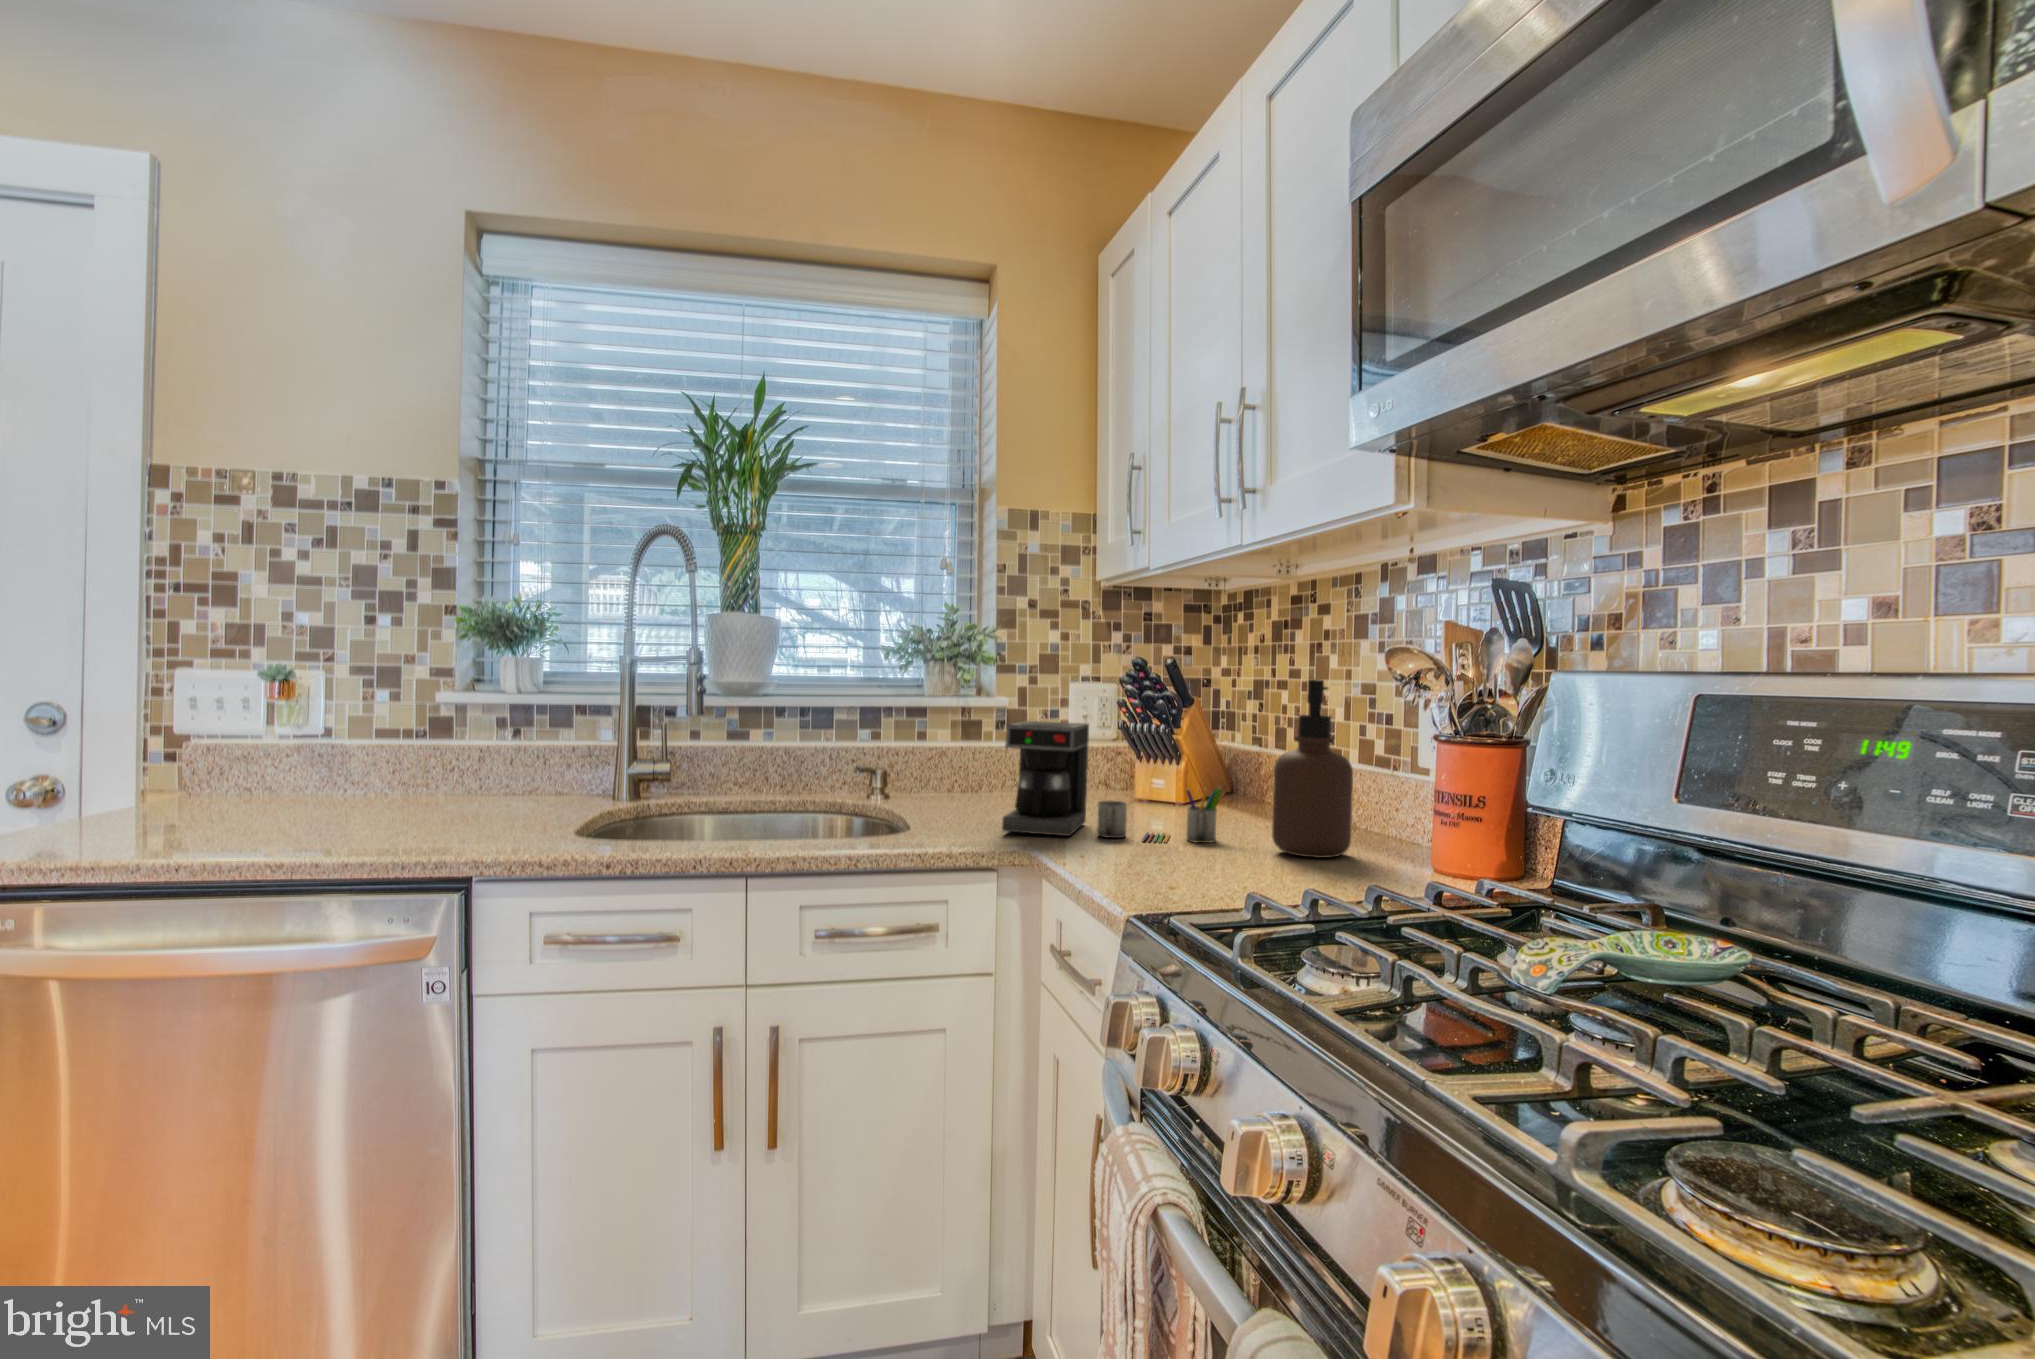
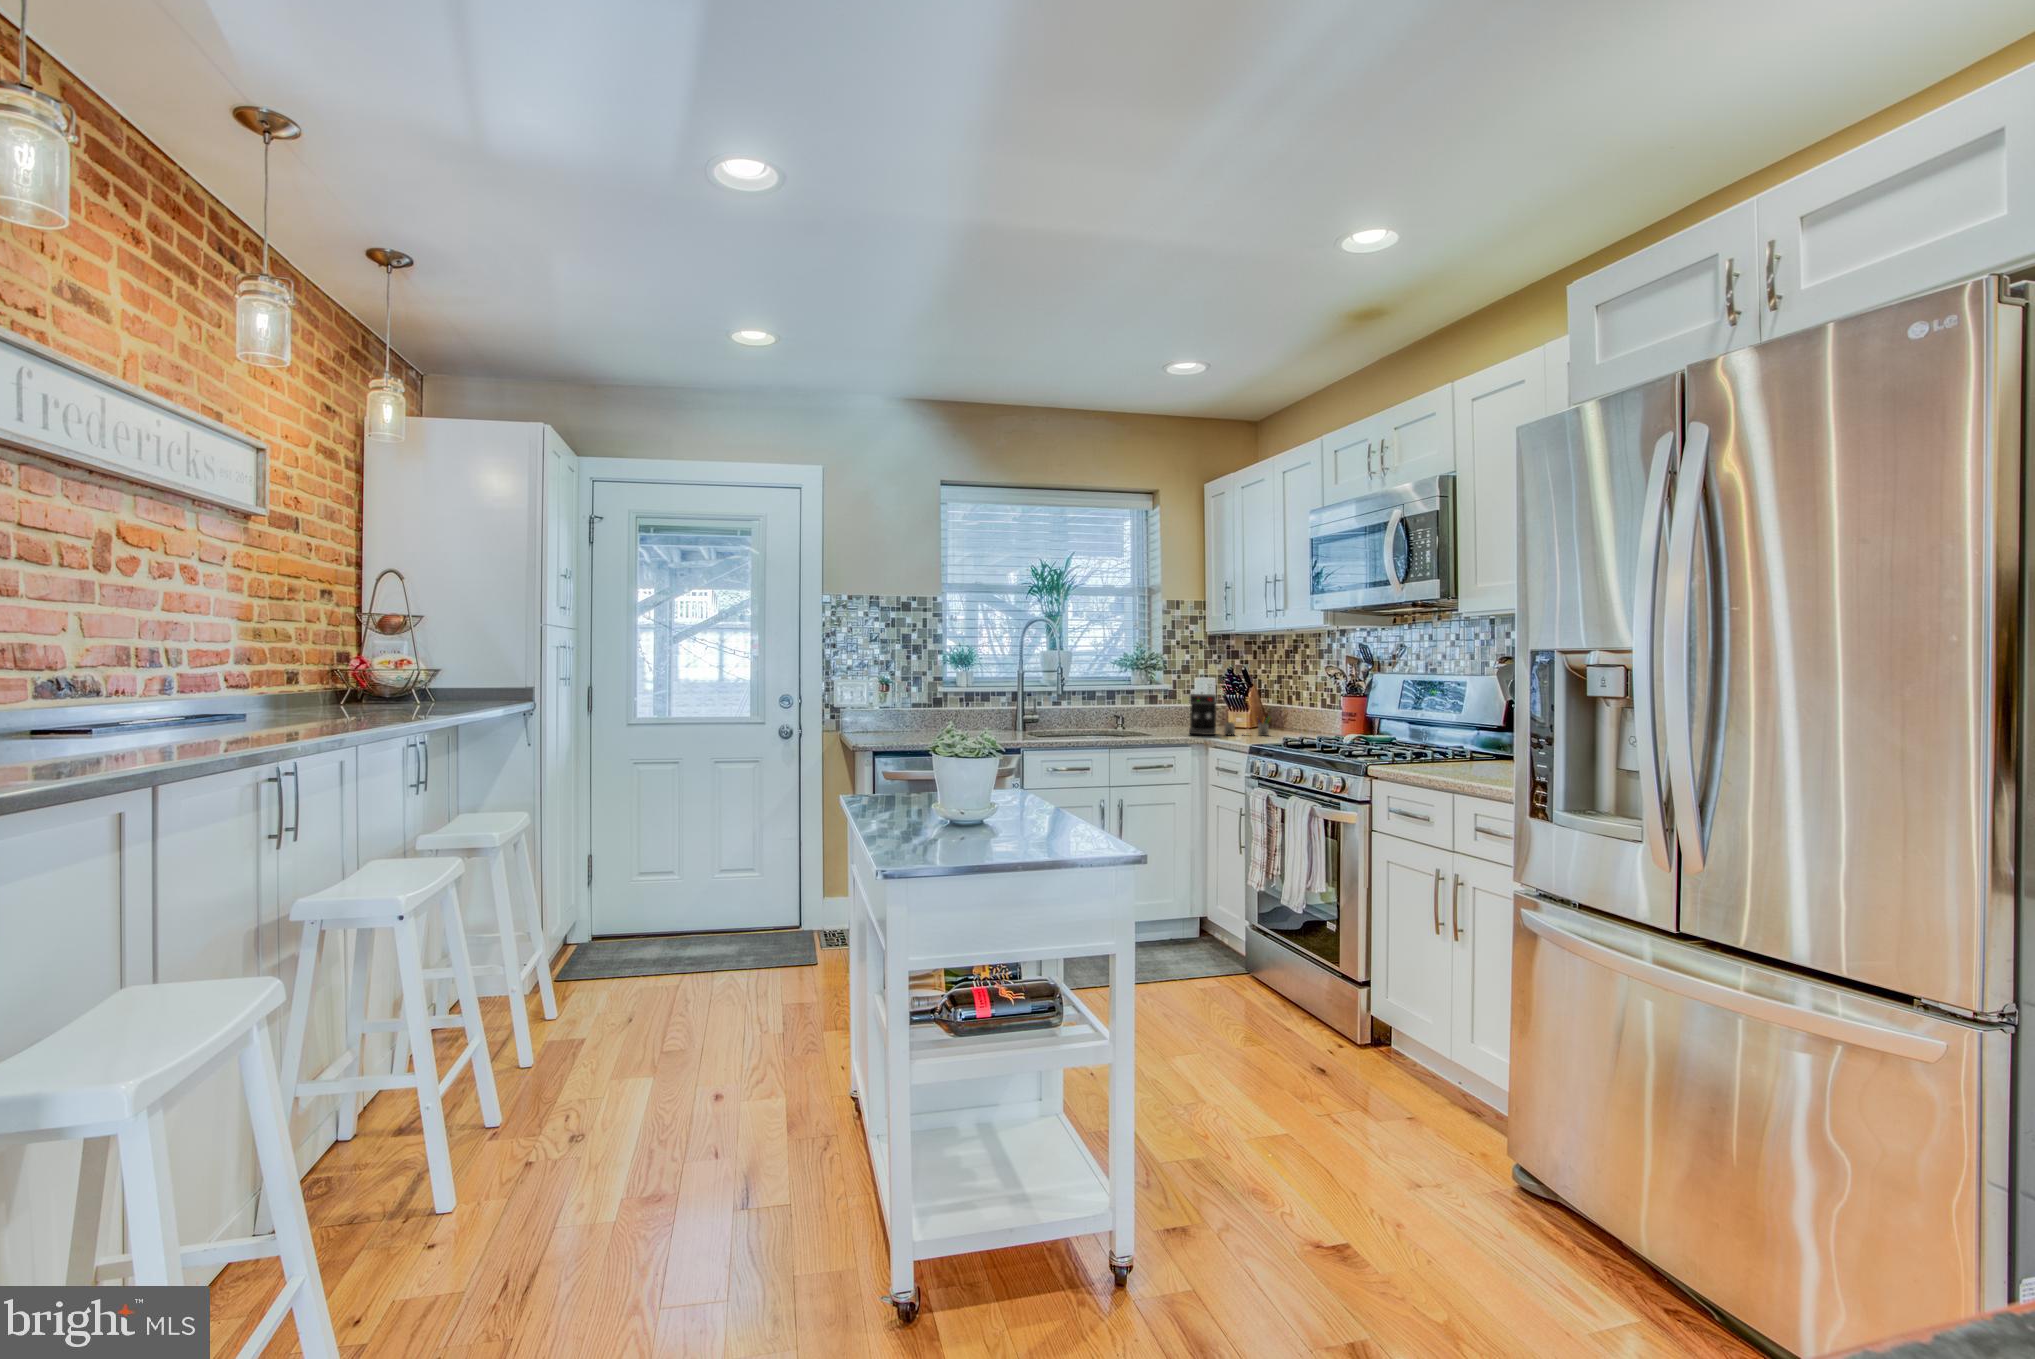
soap dispenser: present [1272,679,1353,858] -> none [1290,676,1317,737]

